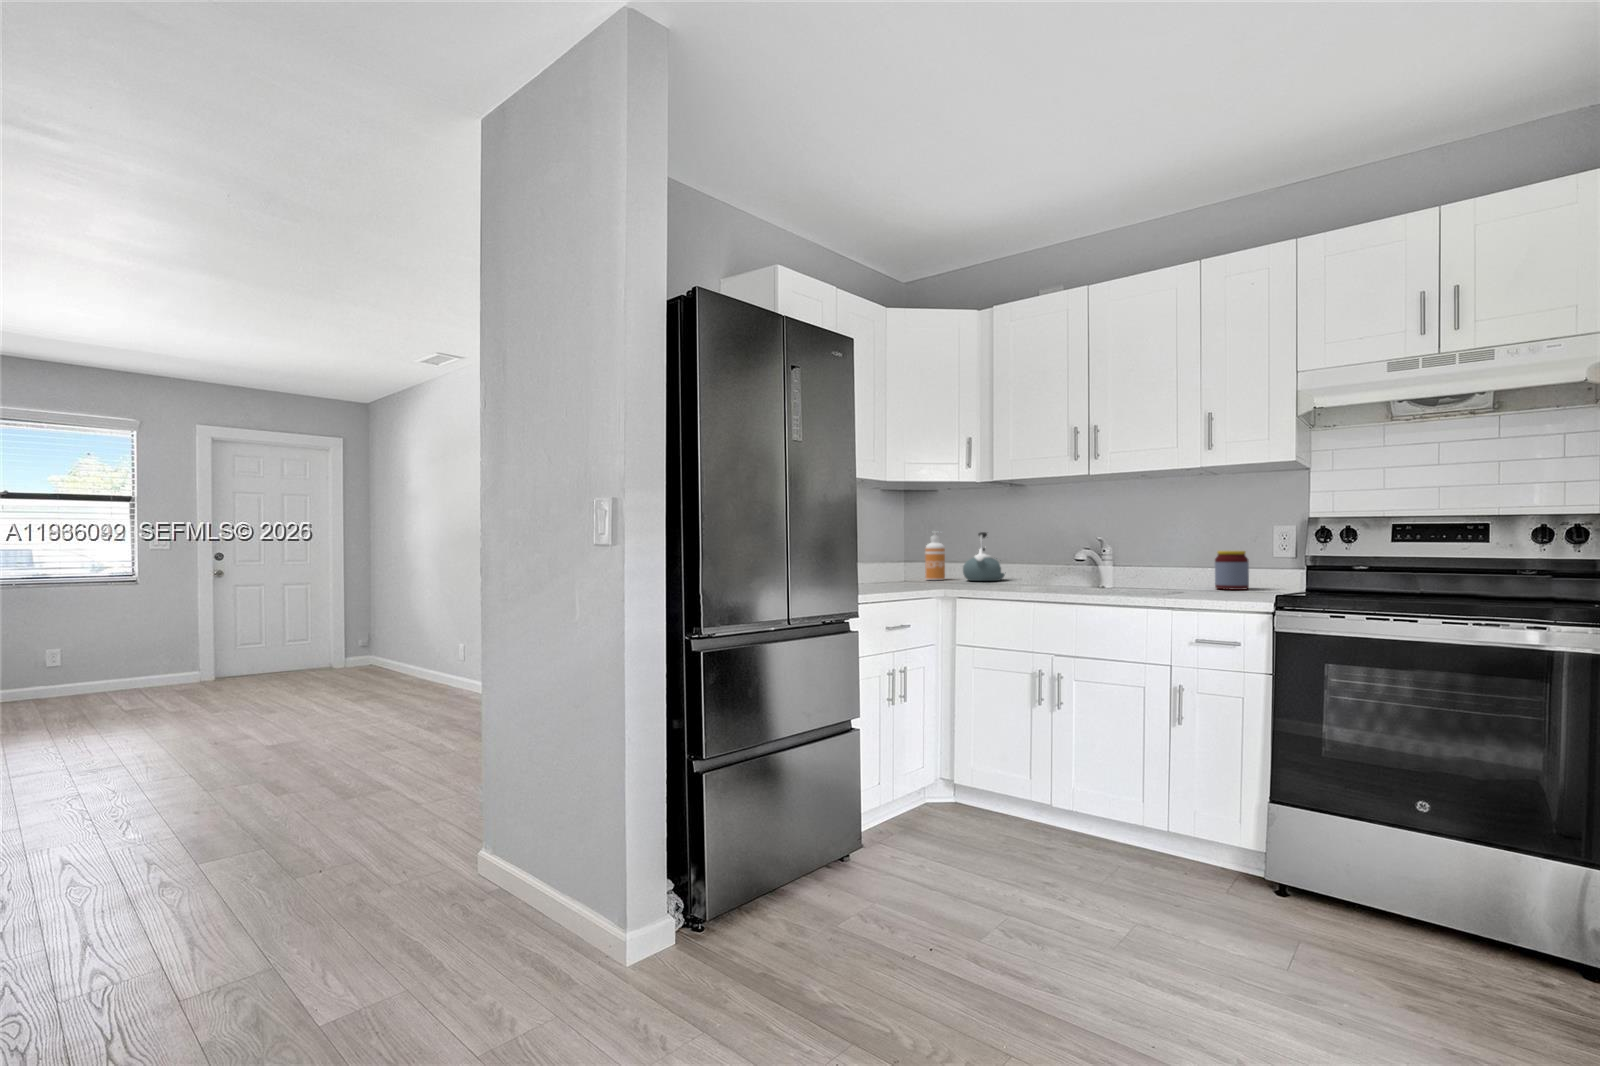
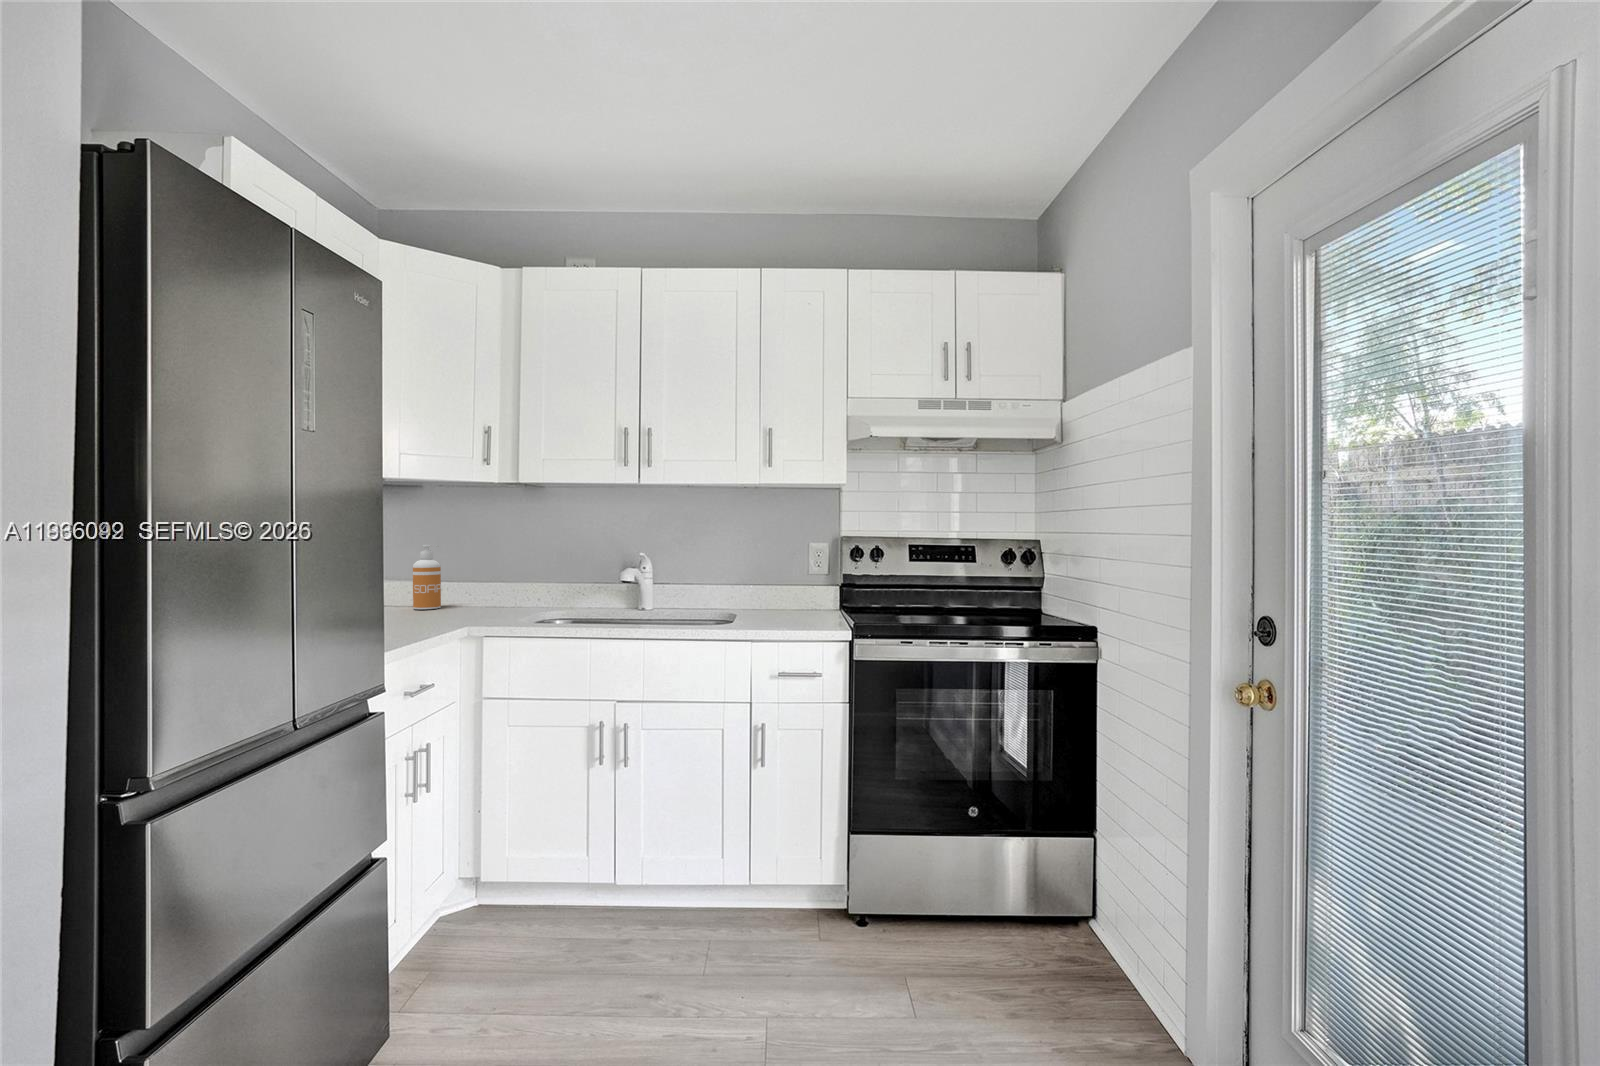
kettle: present [963,532,1005,581] -> none [468,547,524,608]
jar: present [1215,551,1249,590] -> none [763,569,793,609]

